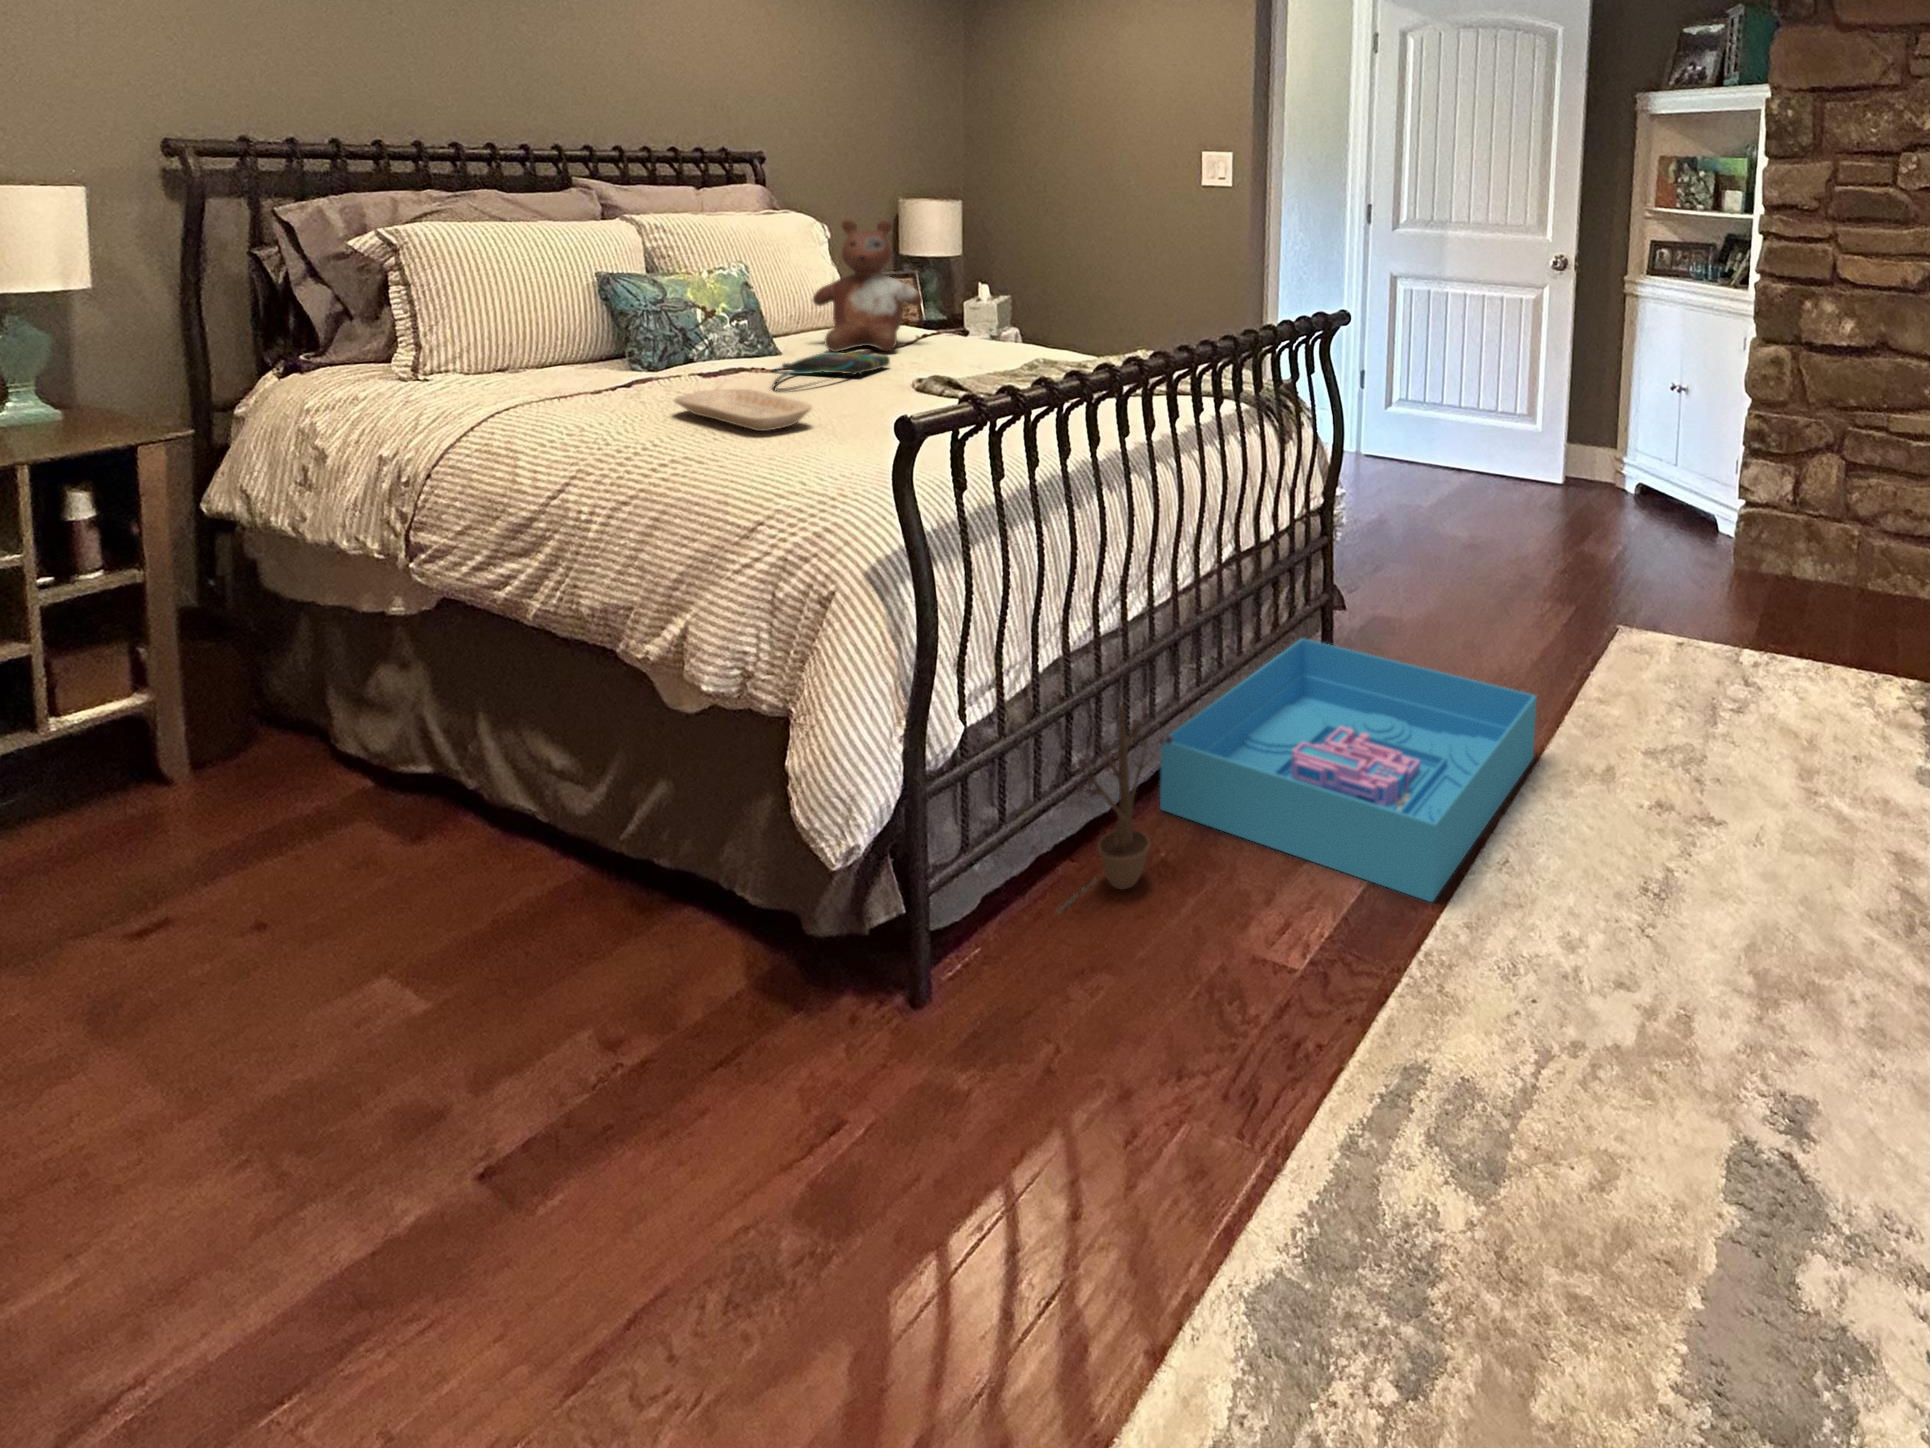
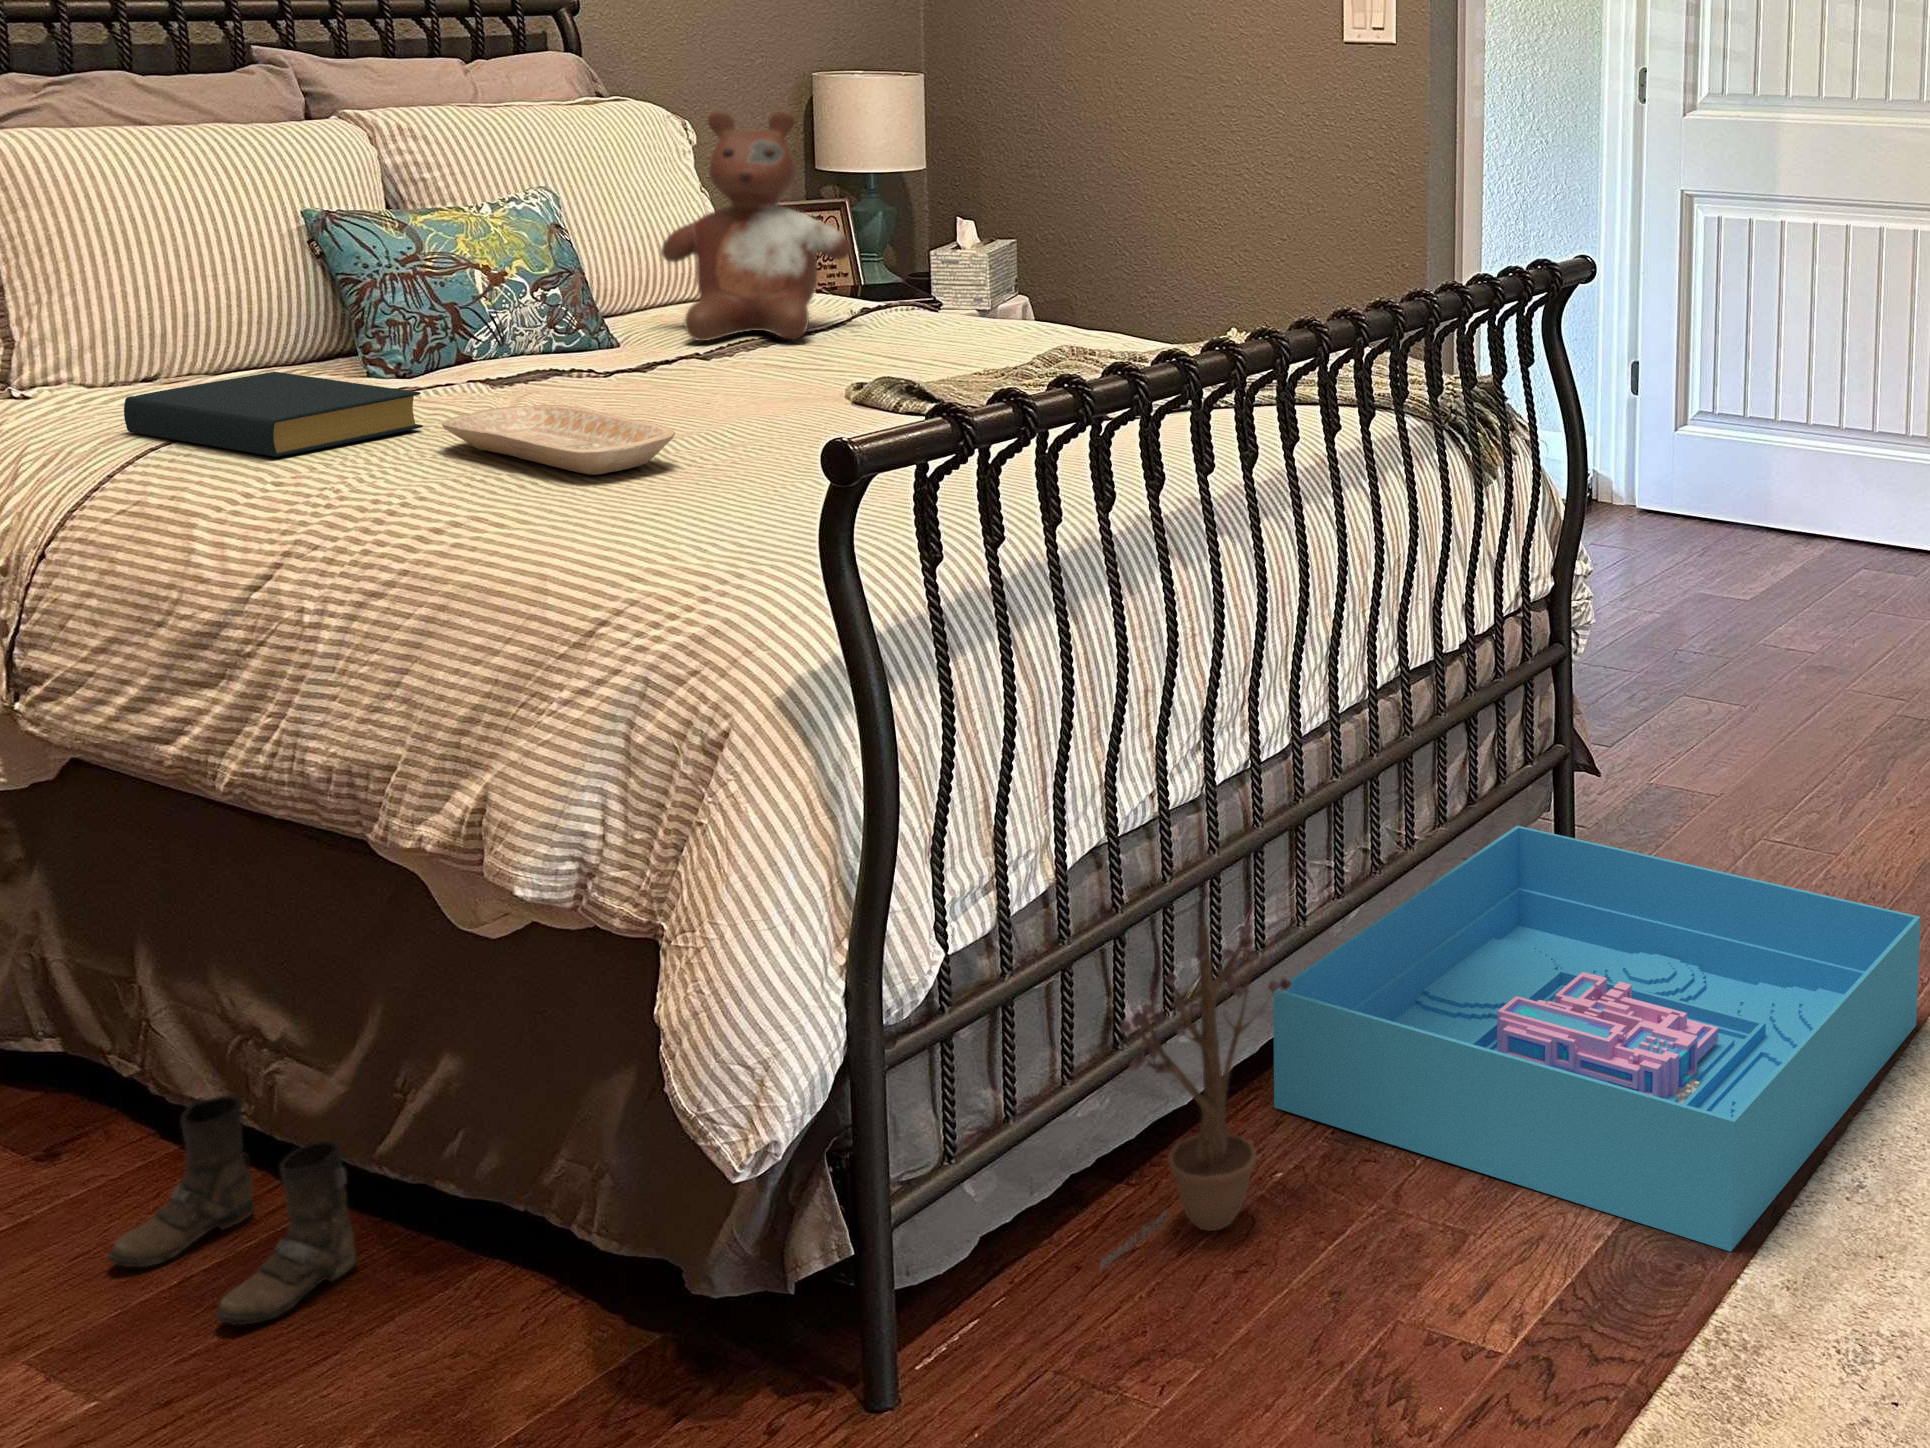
tote bag: present [773,352,890,392] -> none [602,342,798,410]
hardback book: none [483,367,663,418] -> present [124,372,423,457]
boots: none [446,806,600,954] -> present [109,1095,356,1325]

